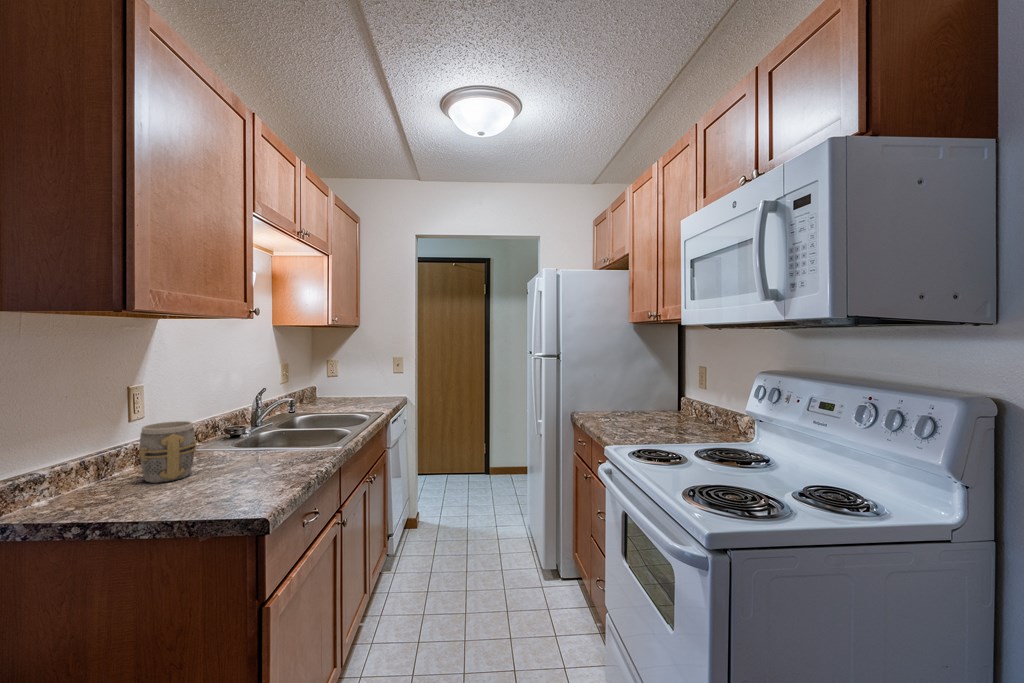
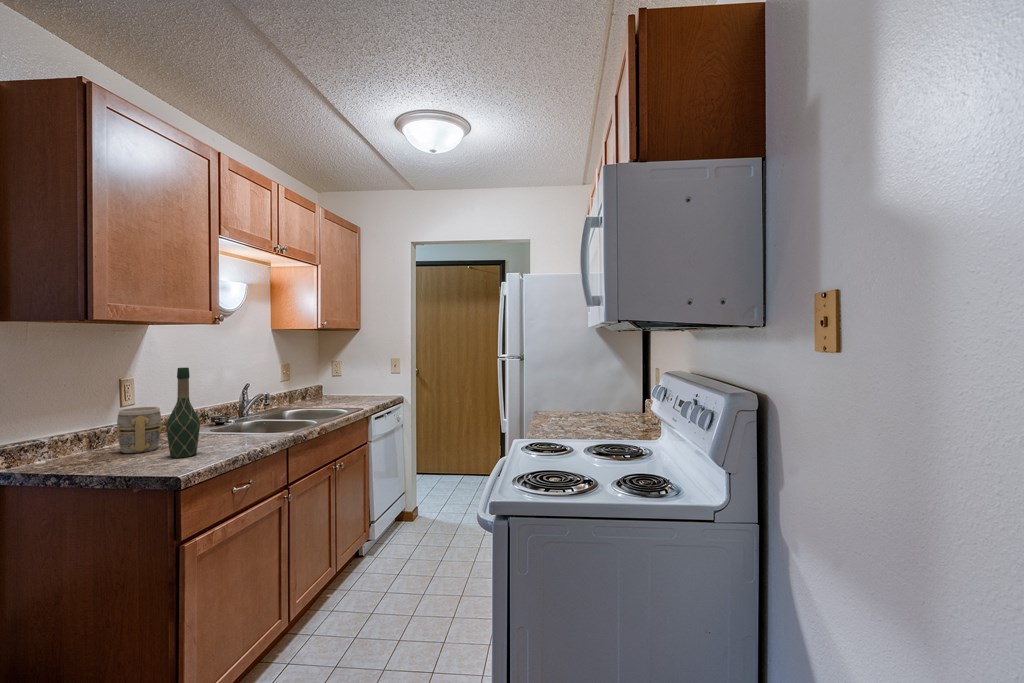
wine bottle: none [217,372,259,486] -> present [166,367,200,458]

